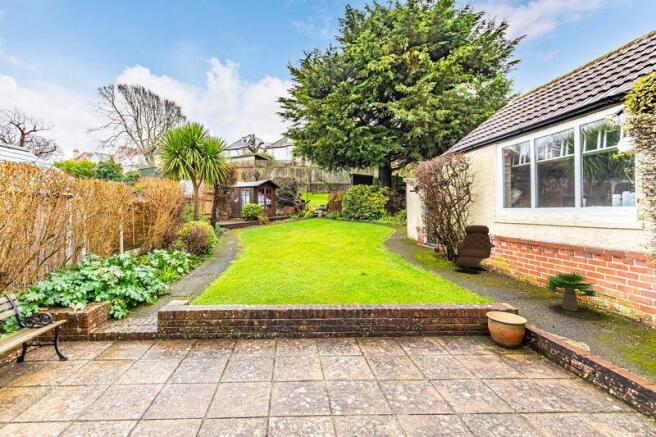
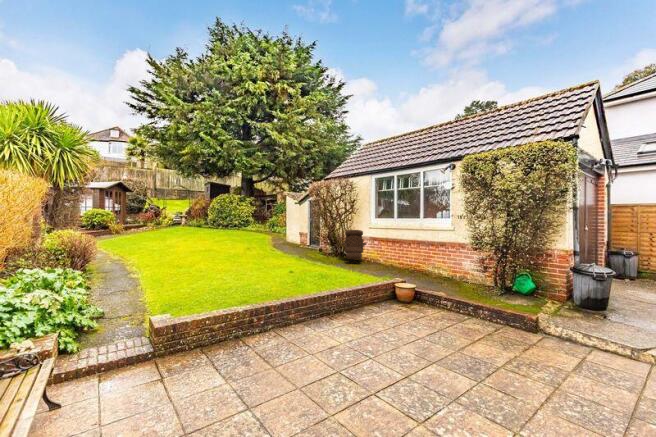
potted plant: present [544,272,598,311] -> none [408,256,437,279]

